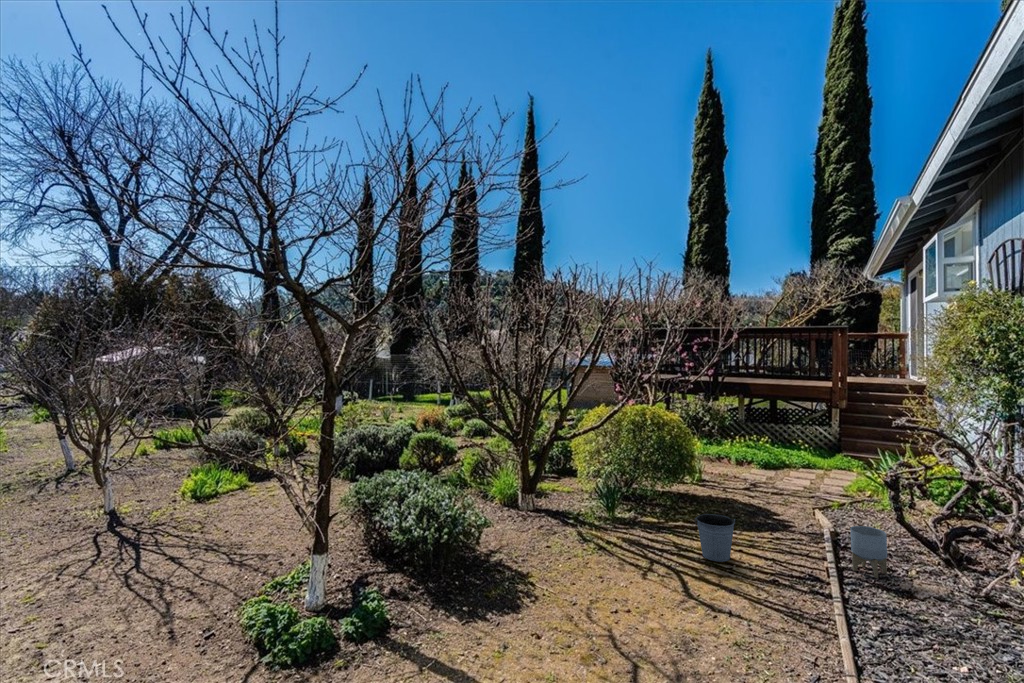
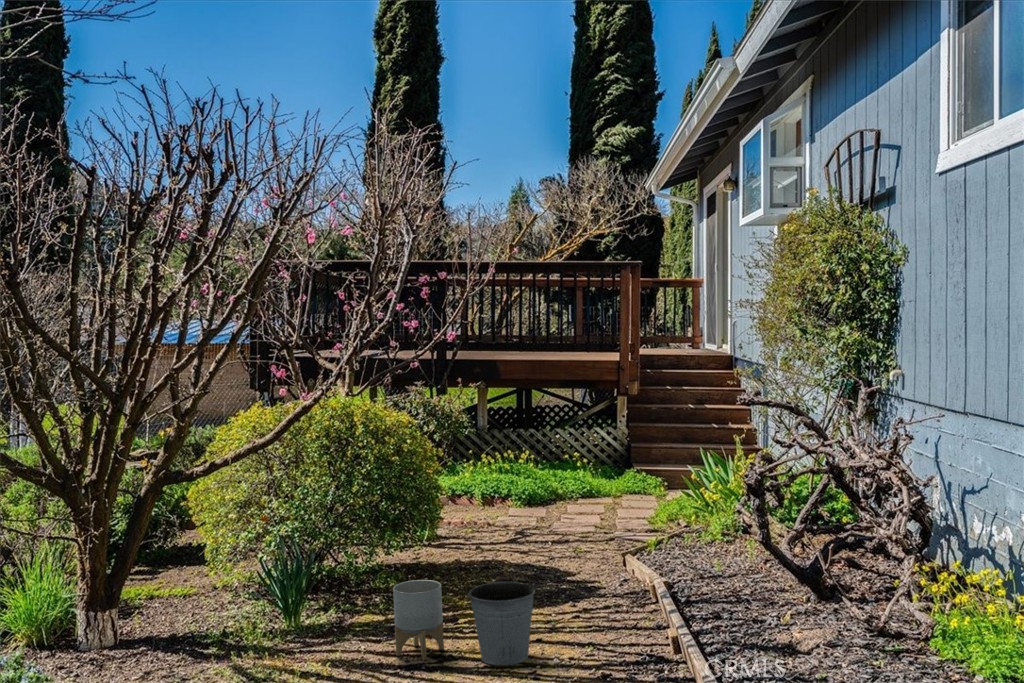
planter: present [850,526,887,578] -> present [393,580,444,660]

